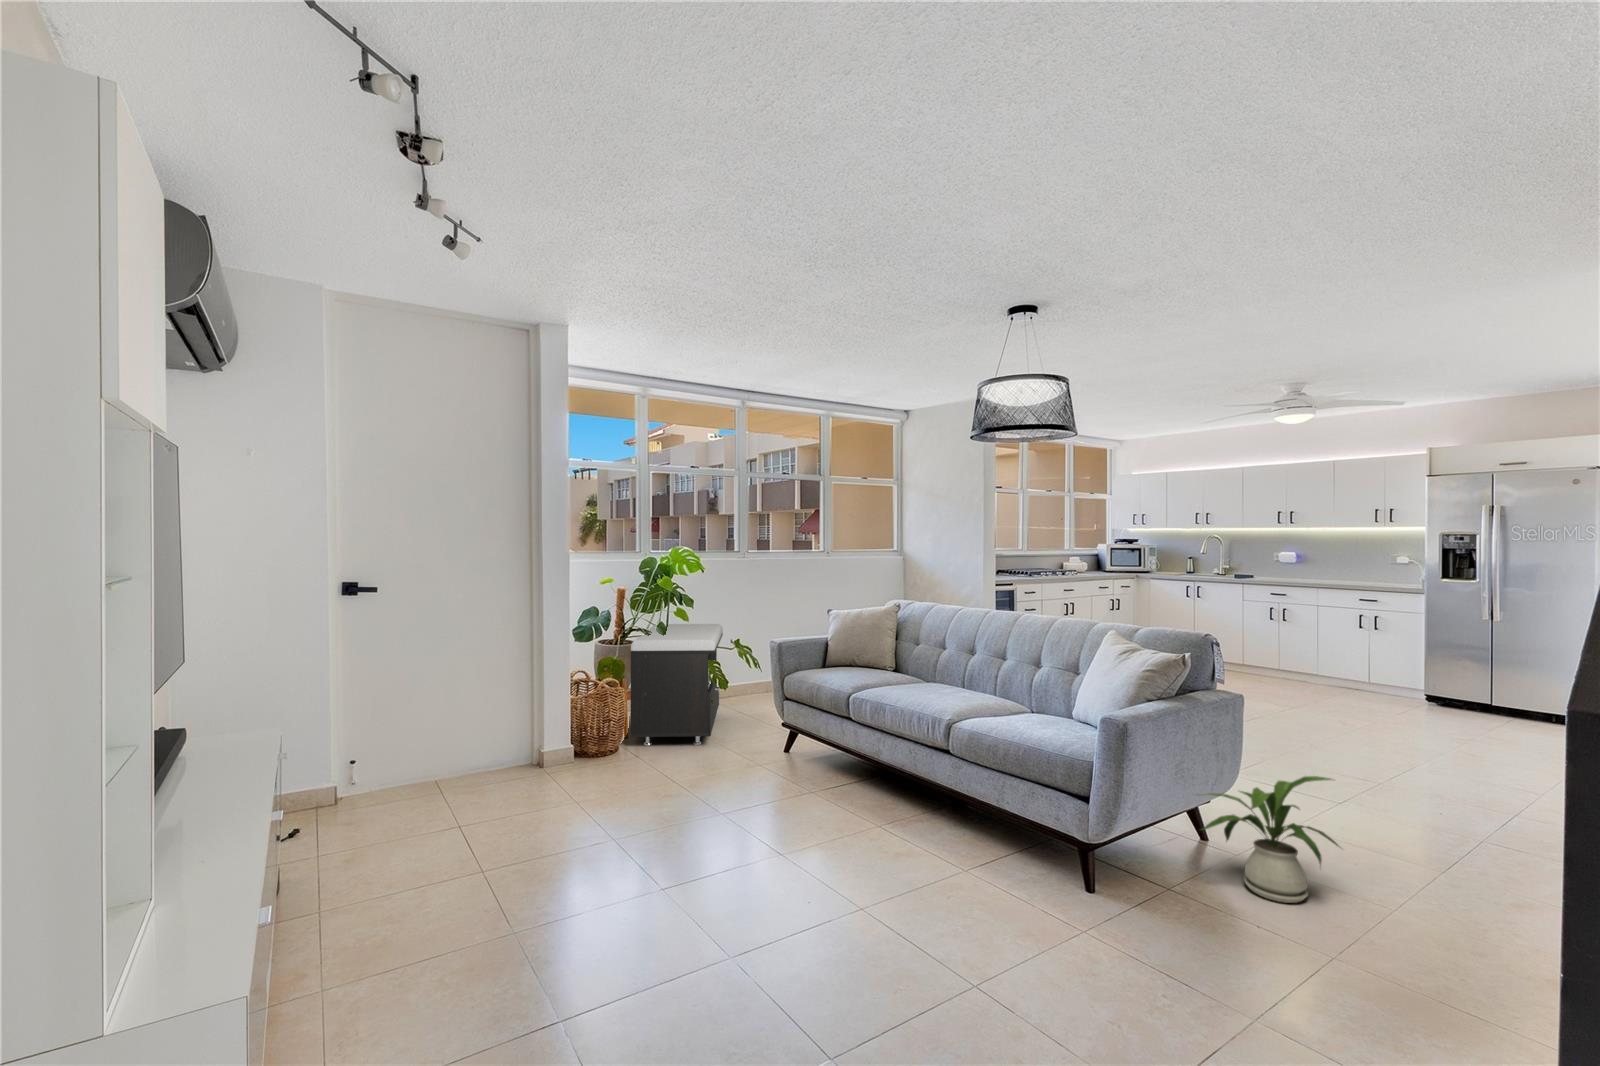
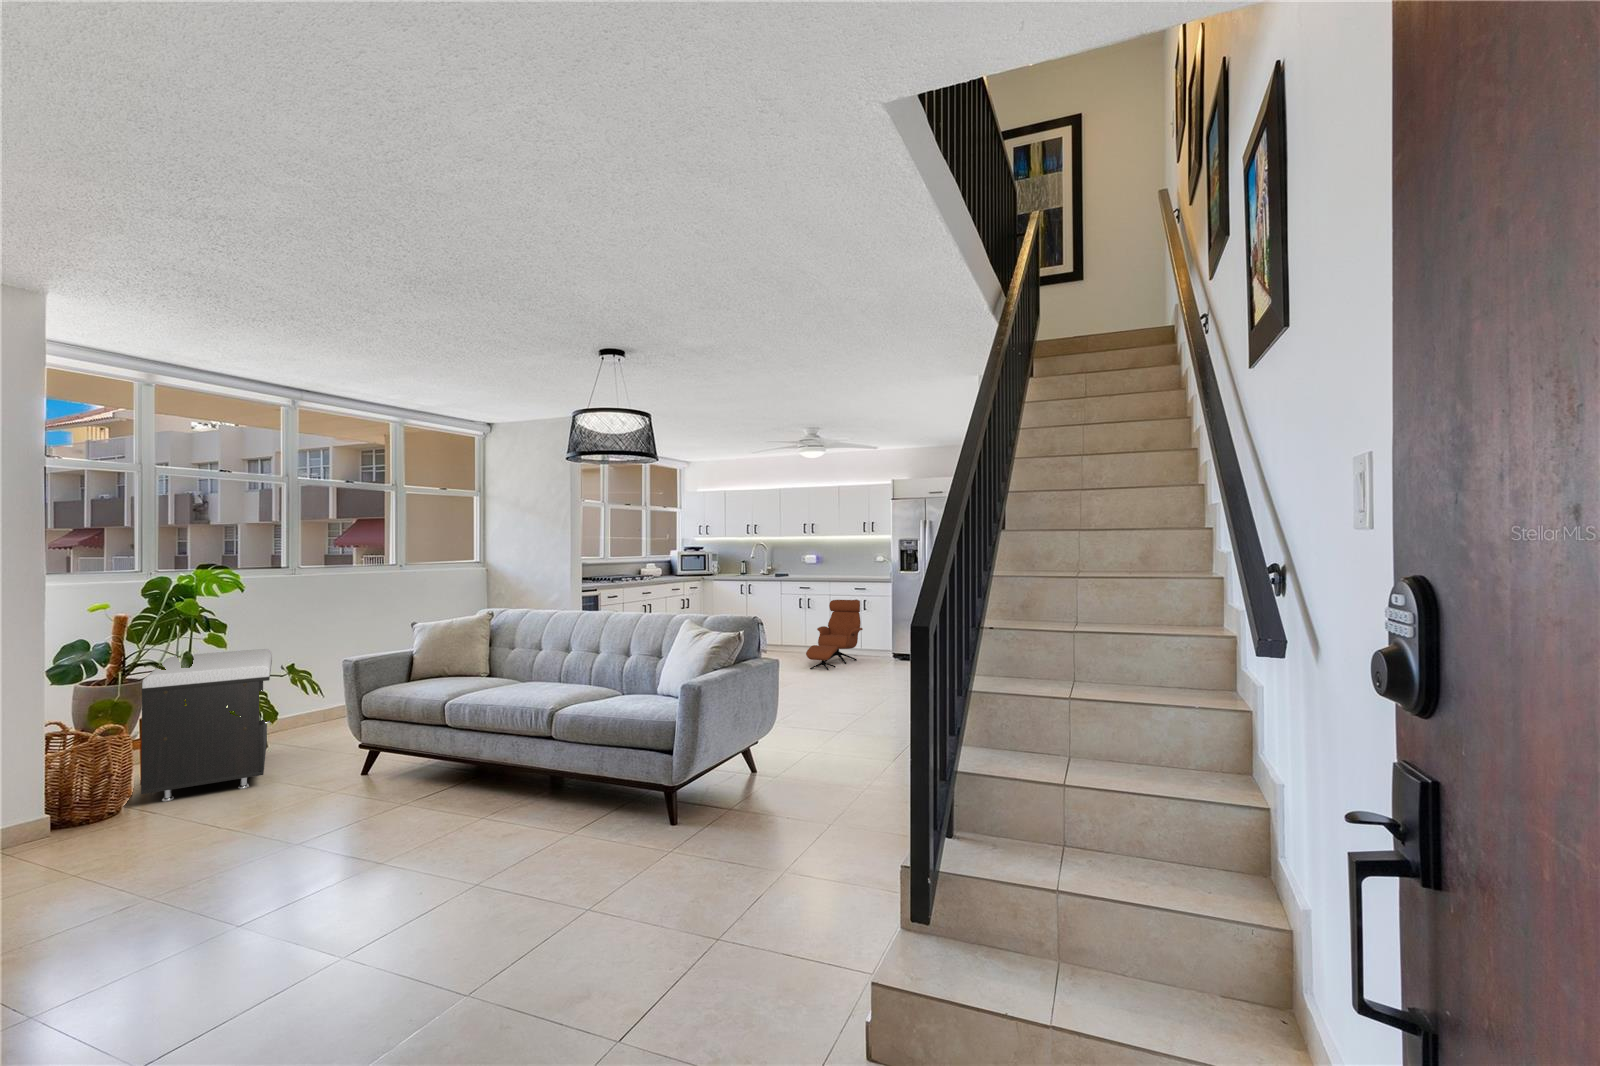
lounge chair: none [1283,612,1376,706] -> present [806,600,863,670]
house plant: present [1203,776,1339,903] -> none [745,709,839,803]

